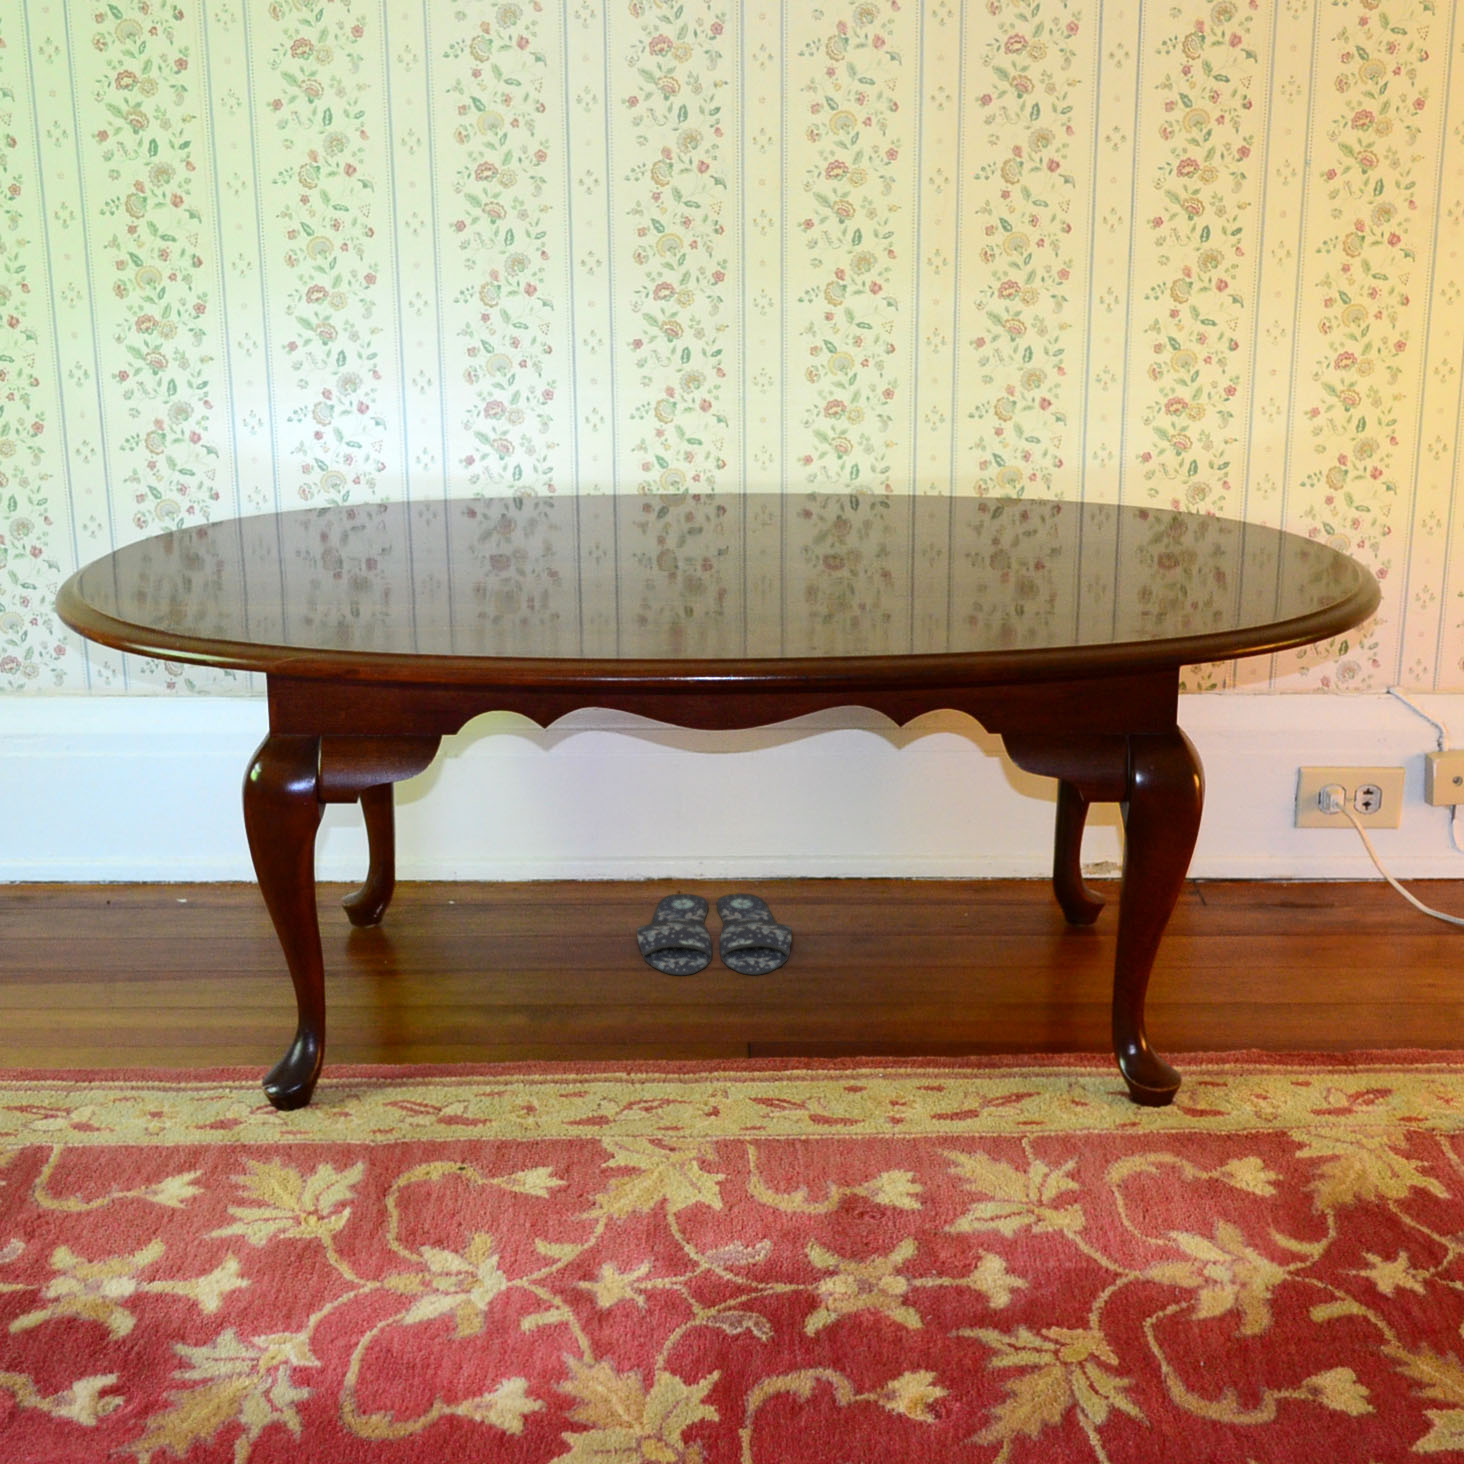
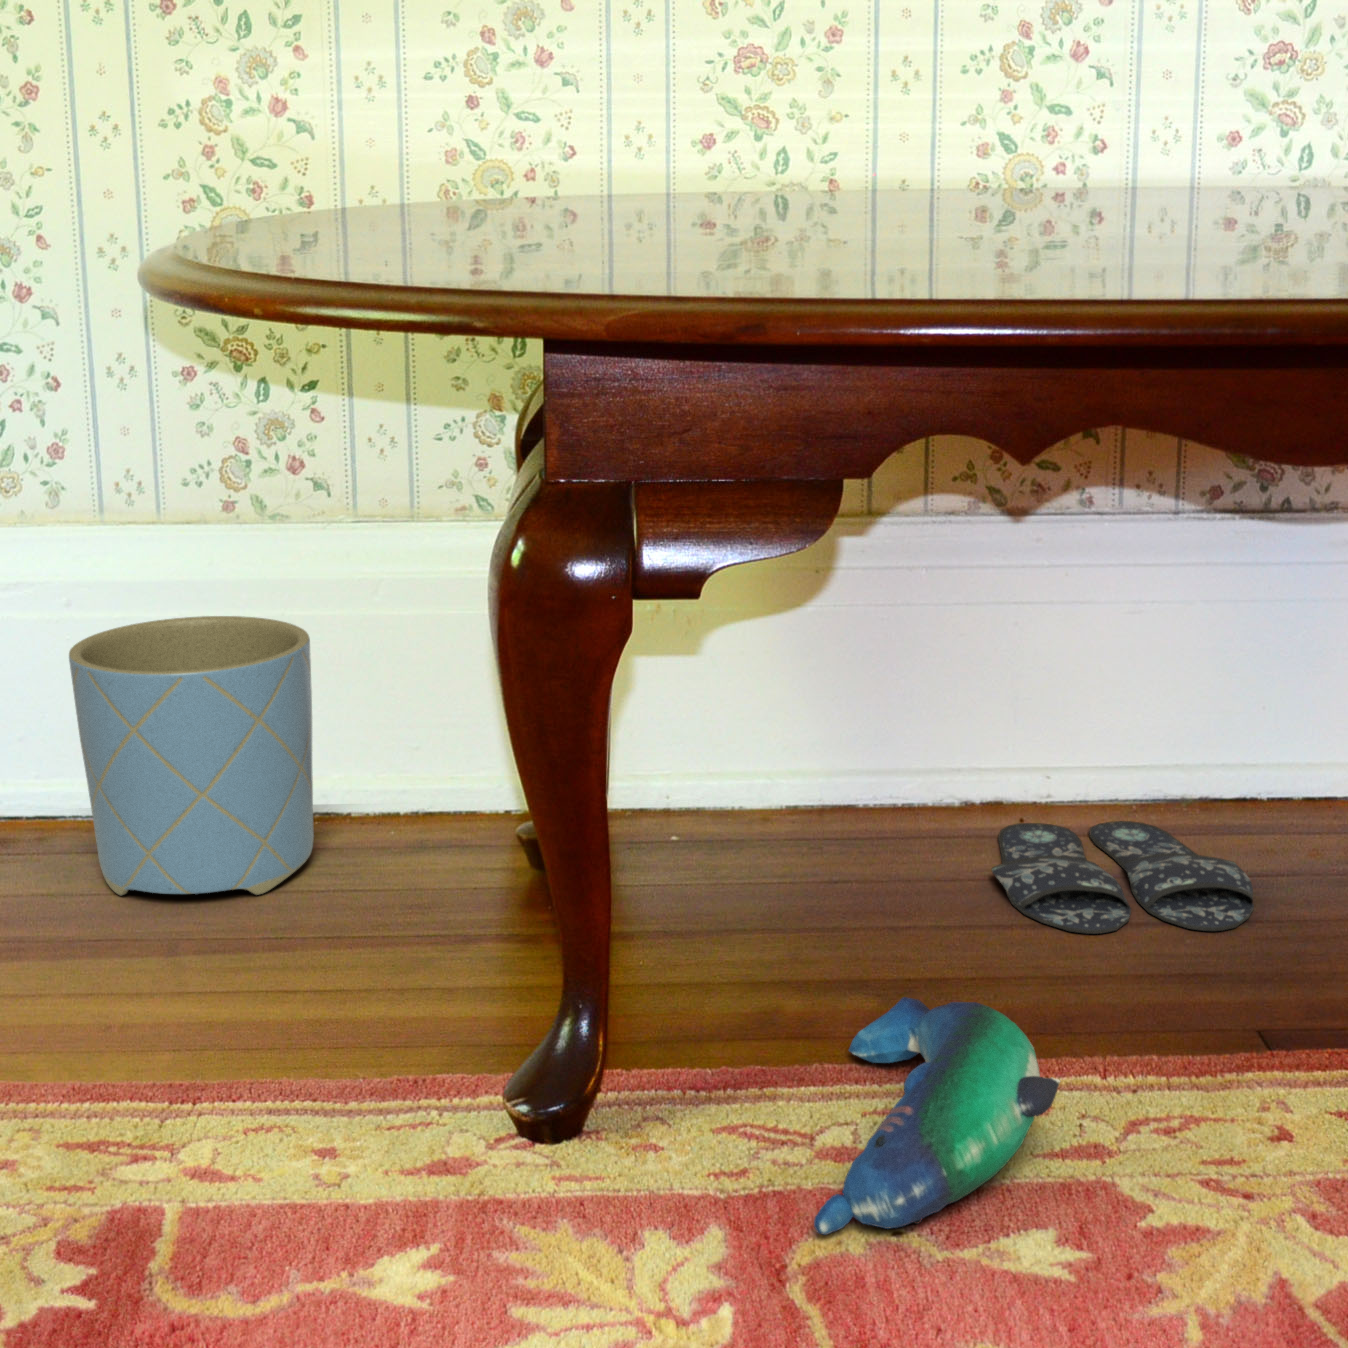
planter: none [56,757,221,938] -> present [69,616,314,895]
plush toy: none [411,1022,570,1170] -> present [814,997,1060,1235]

